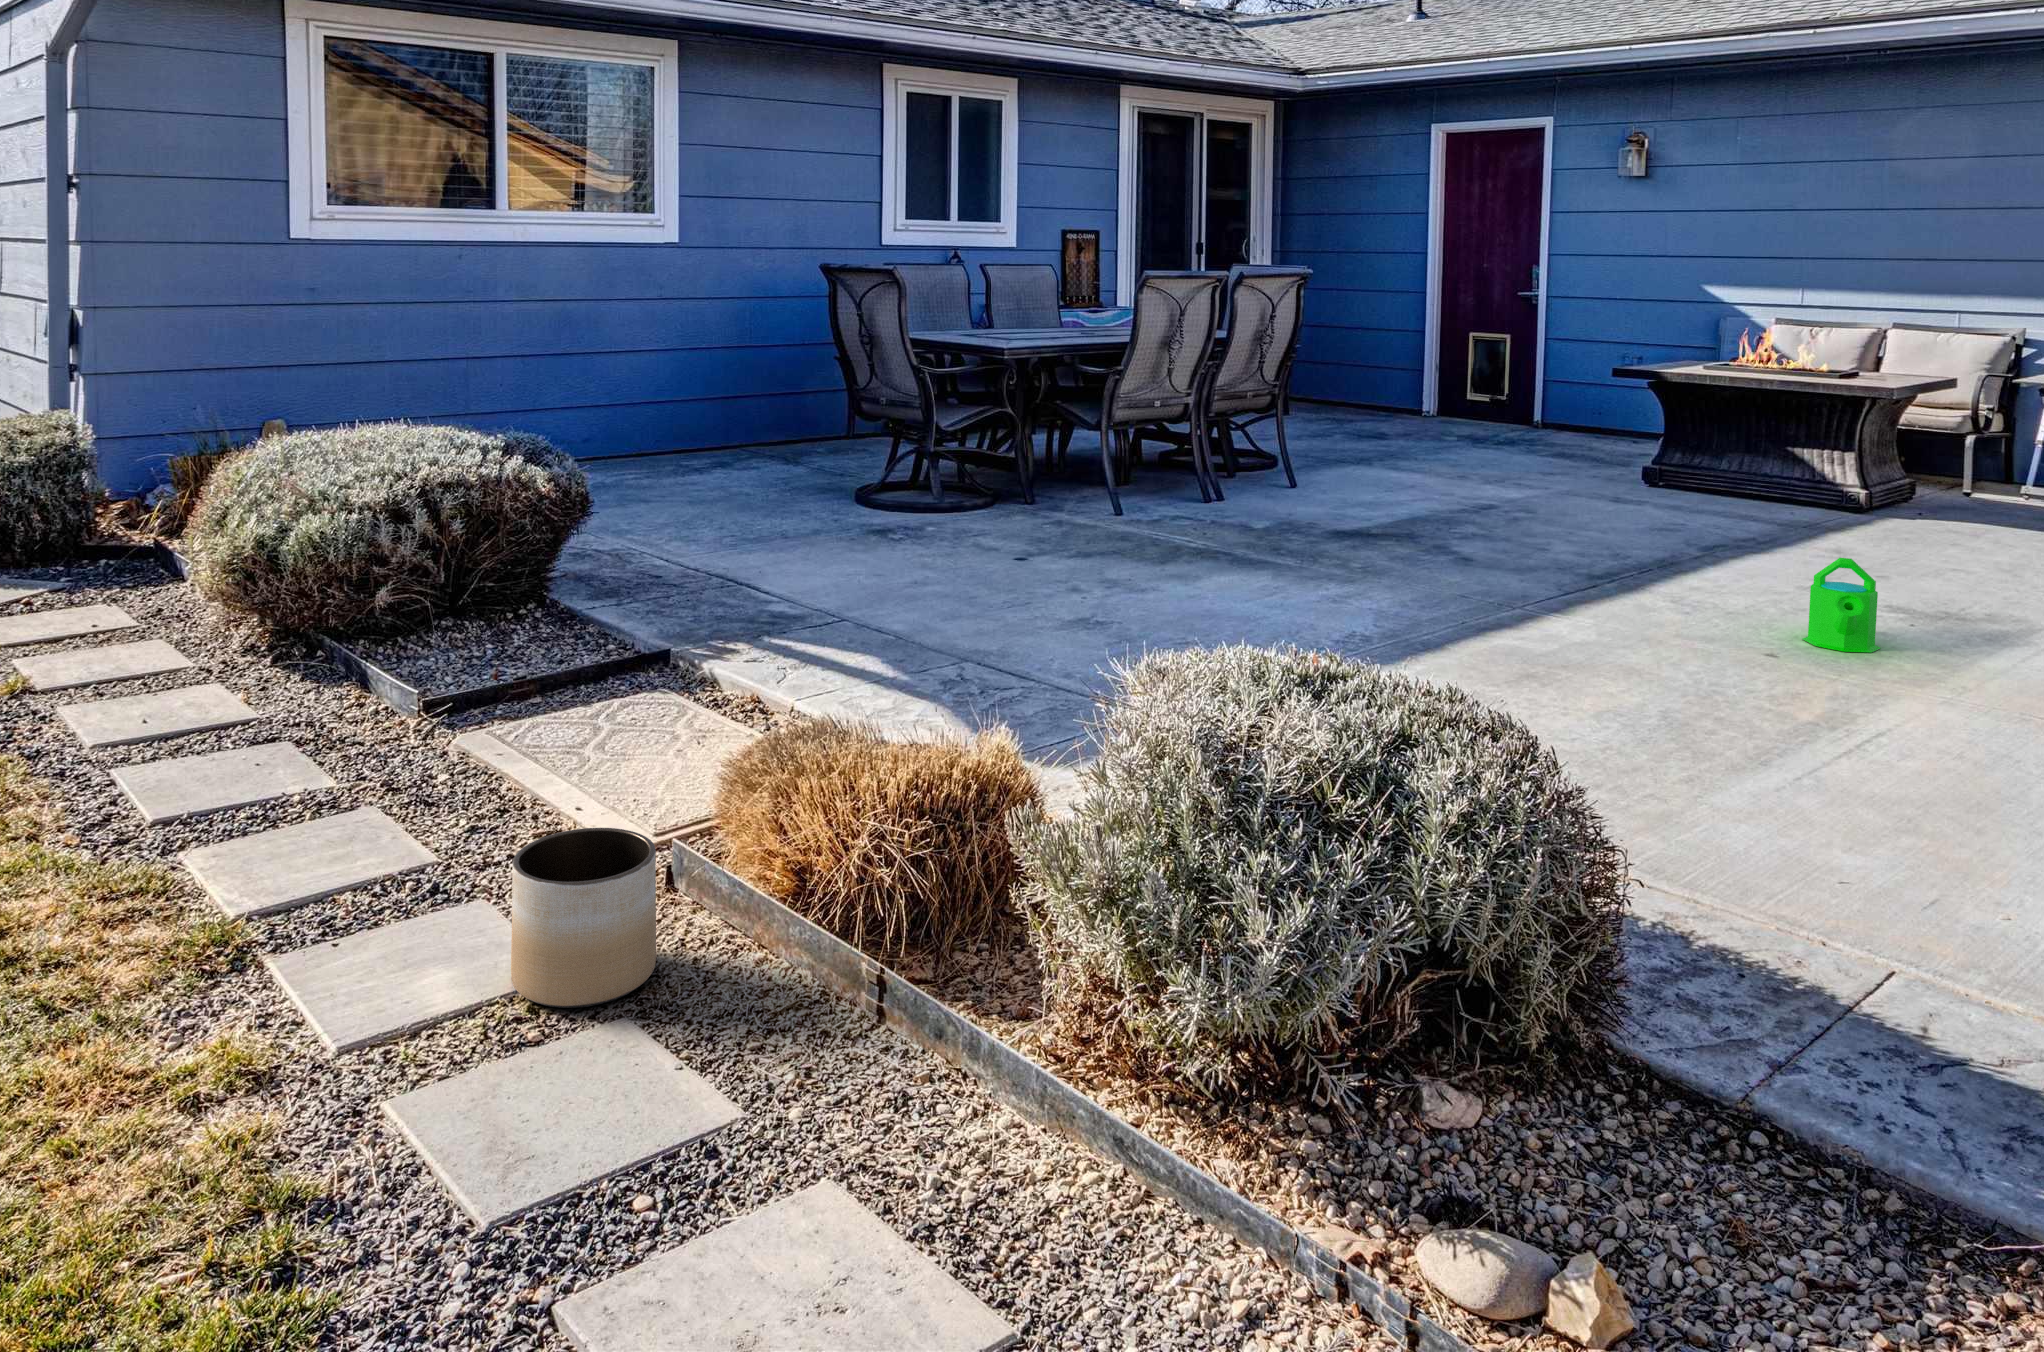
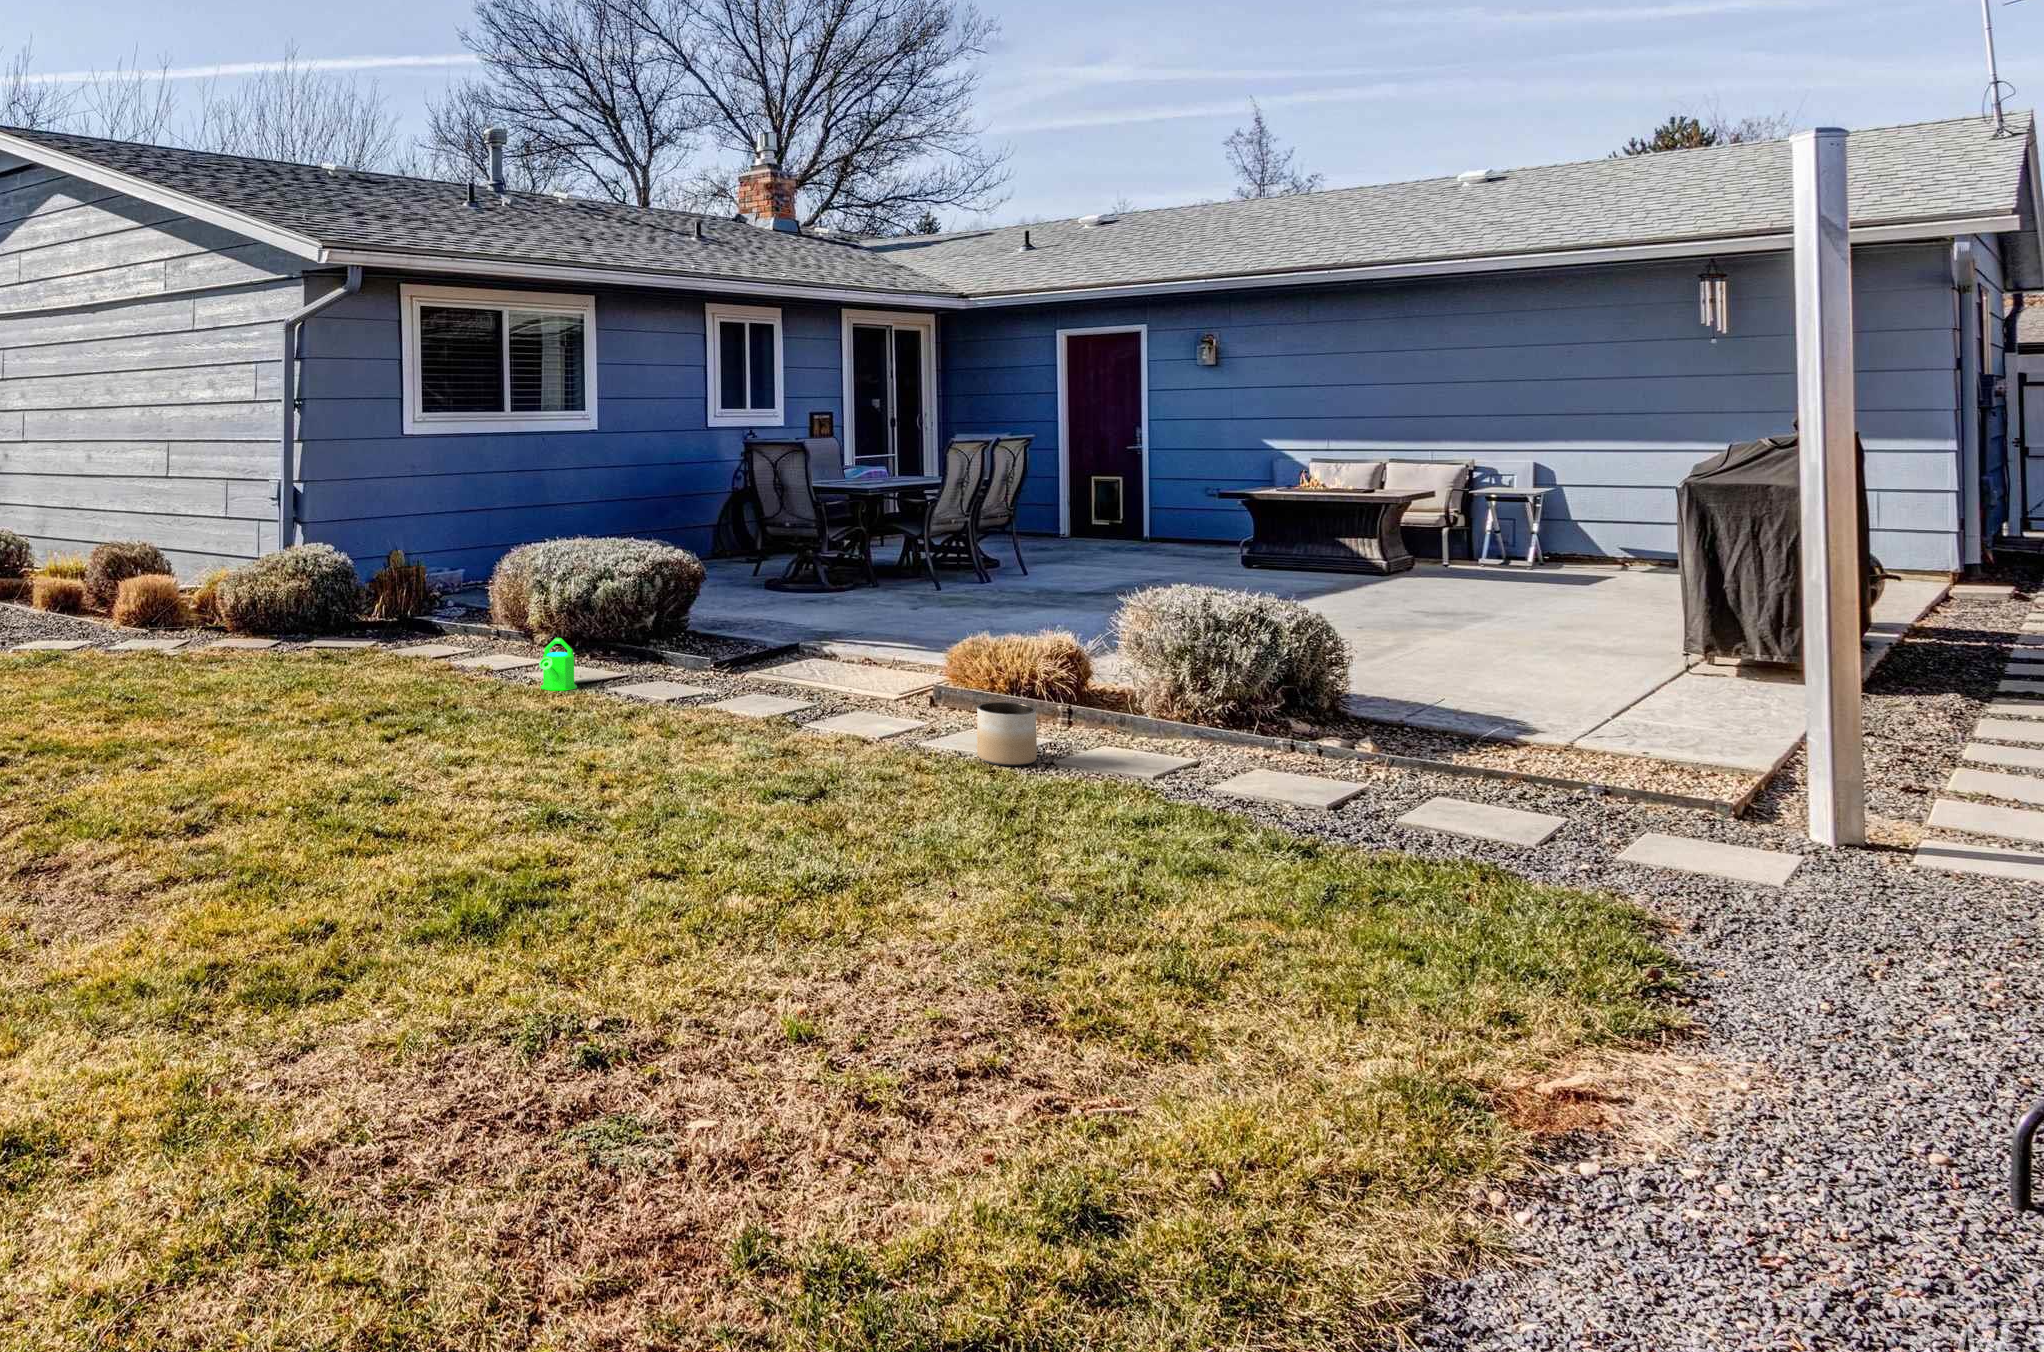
watering can: present [1803,558,1880,653] -> present [539,638,577,691]

